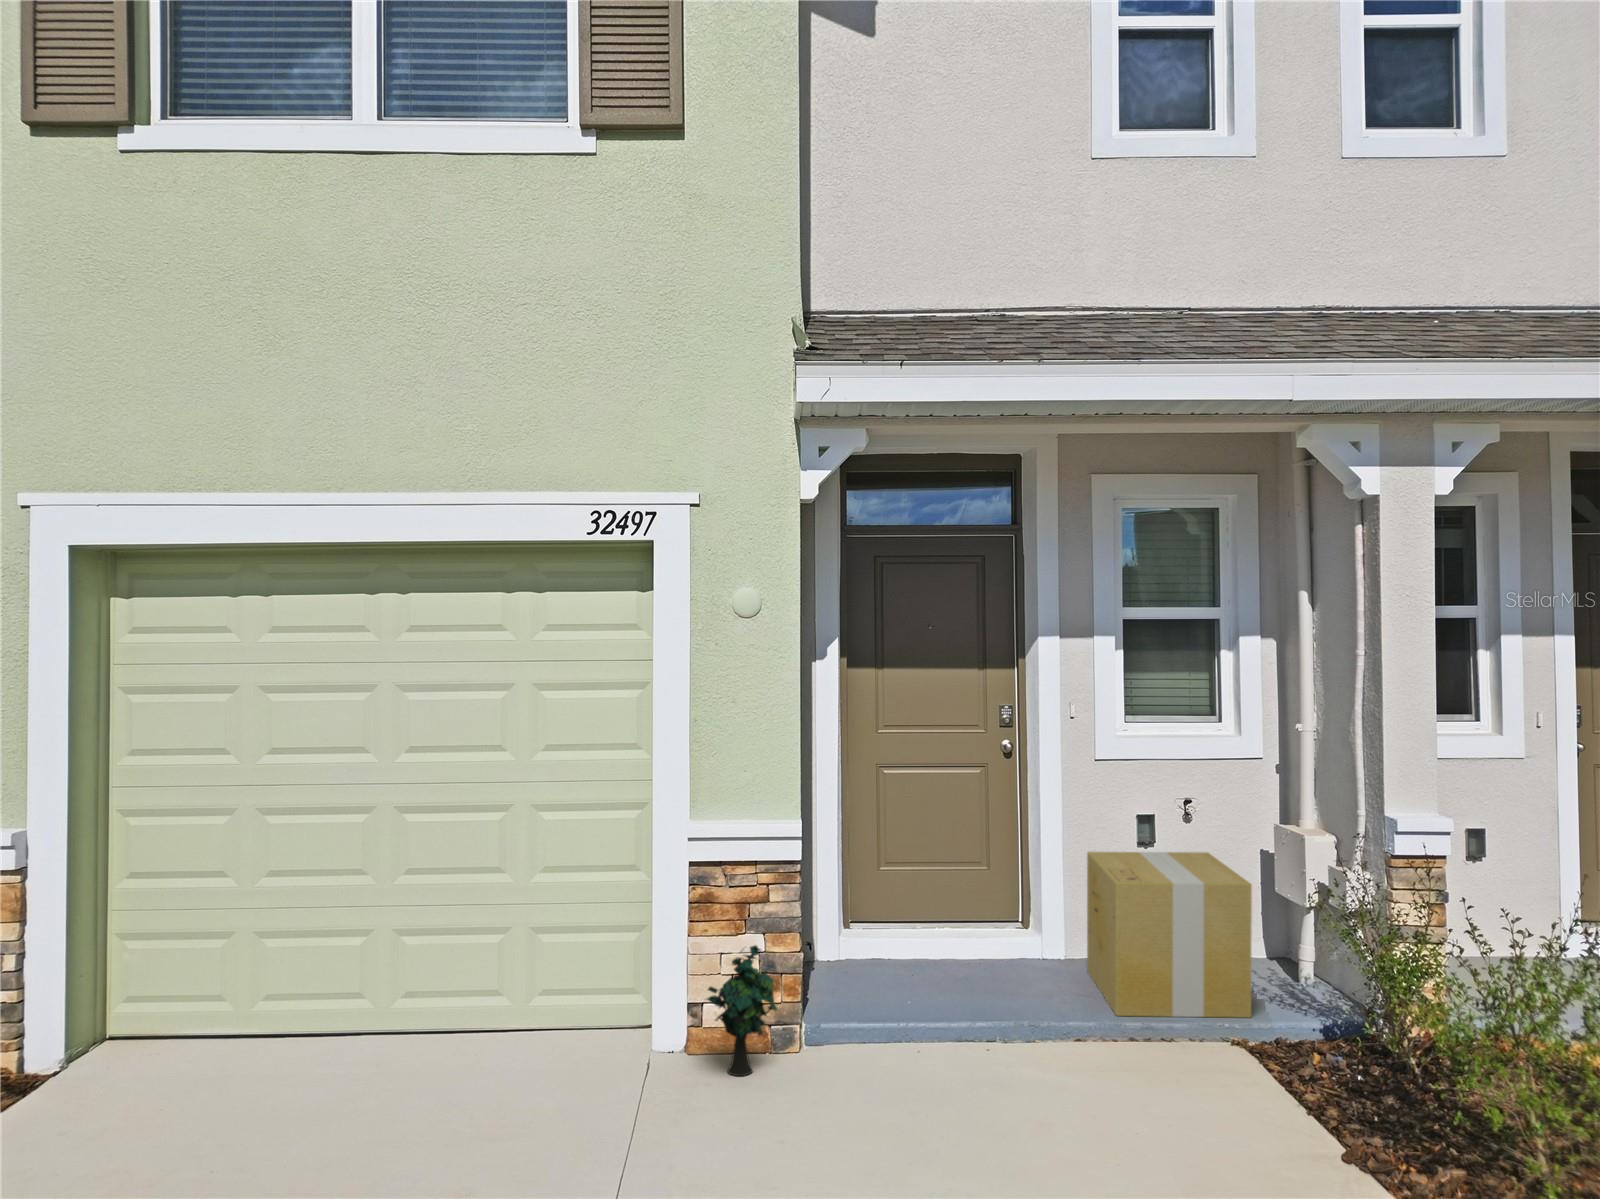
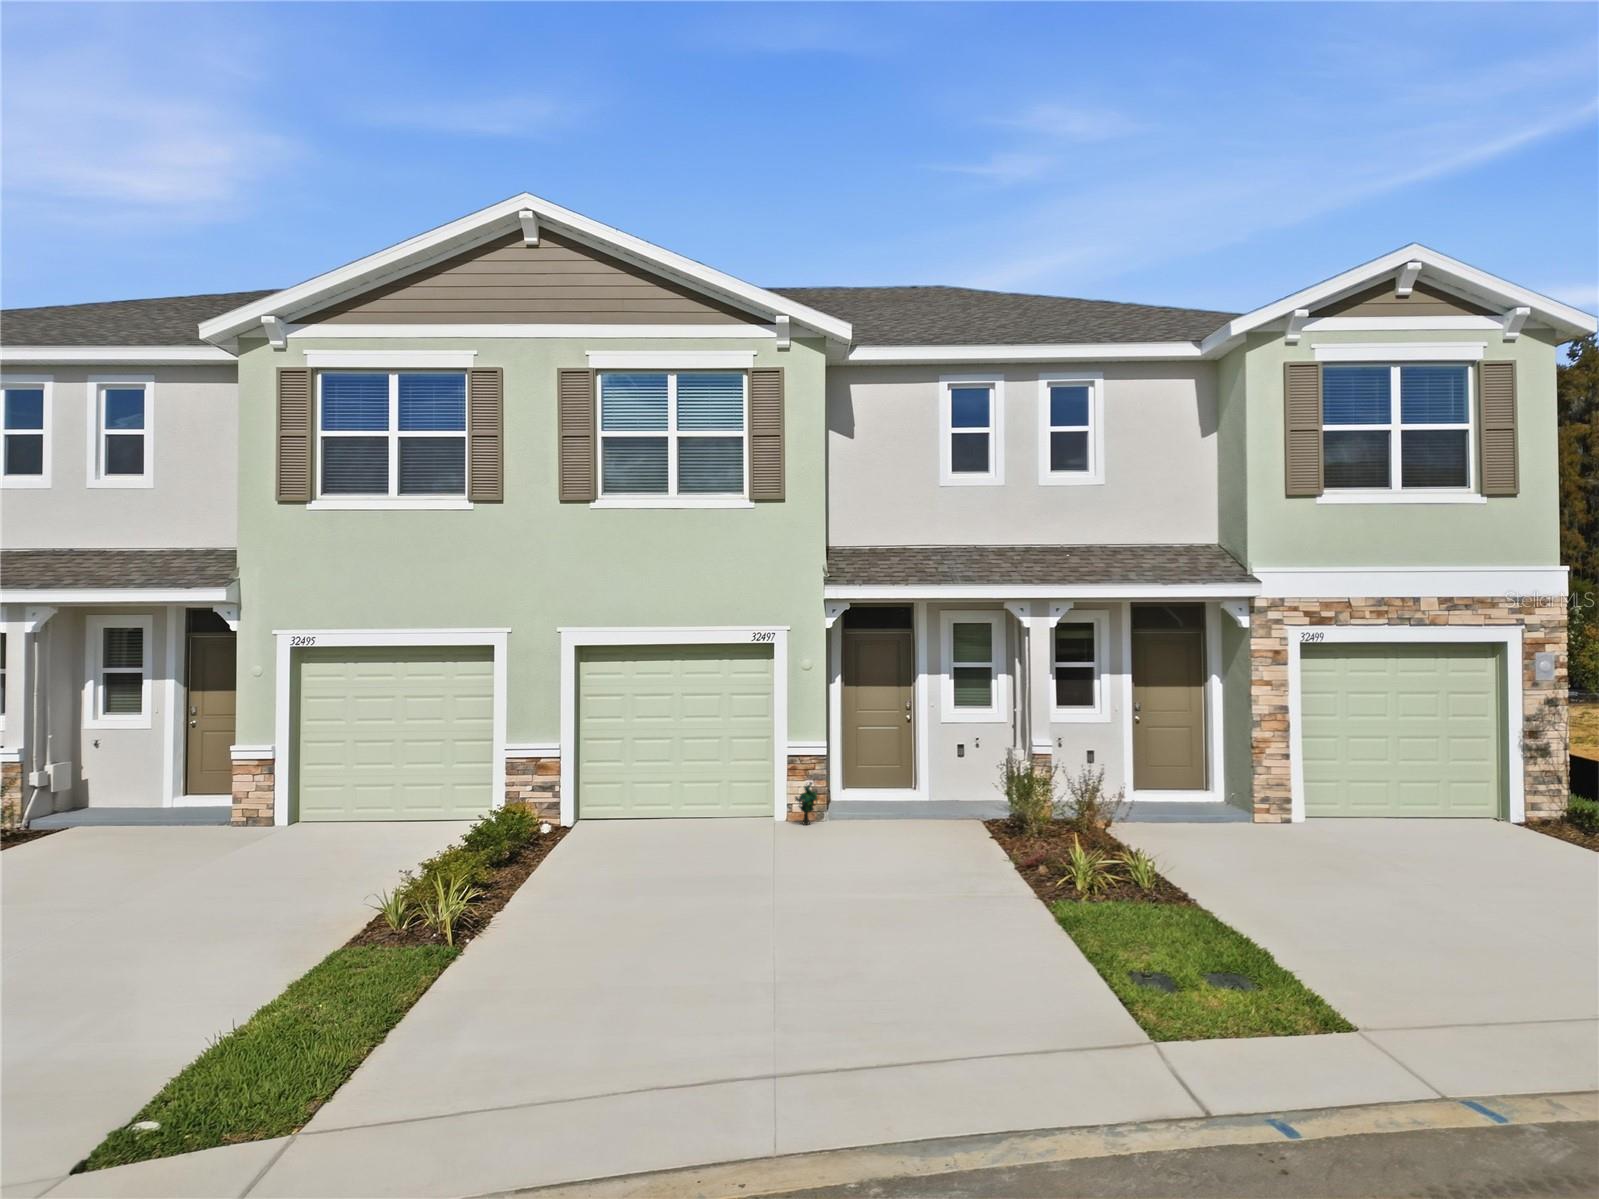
cardboard box: present [1087,852,1252,1018] -> none [938,759,991,815]

